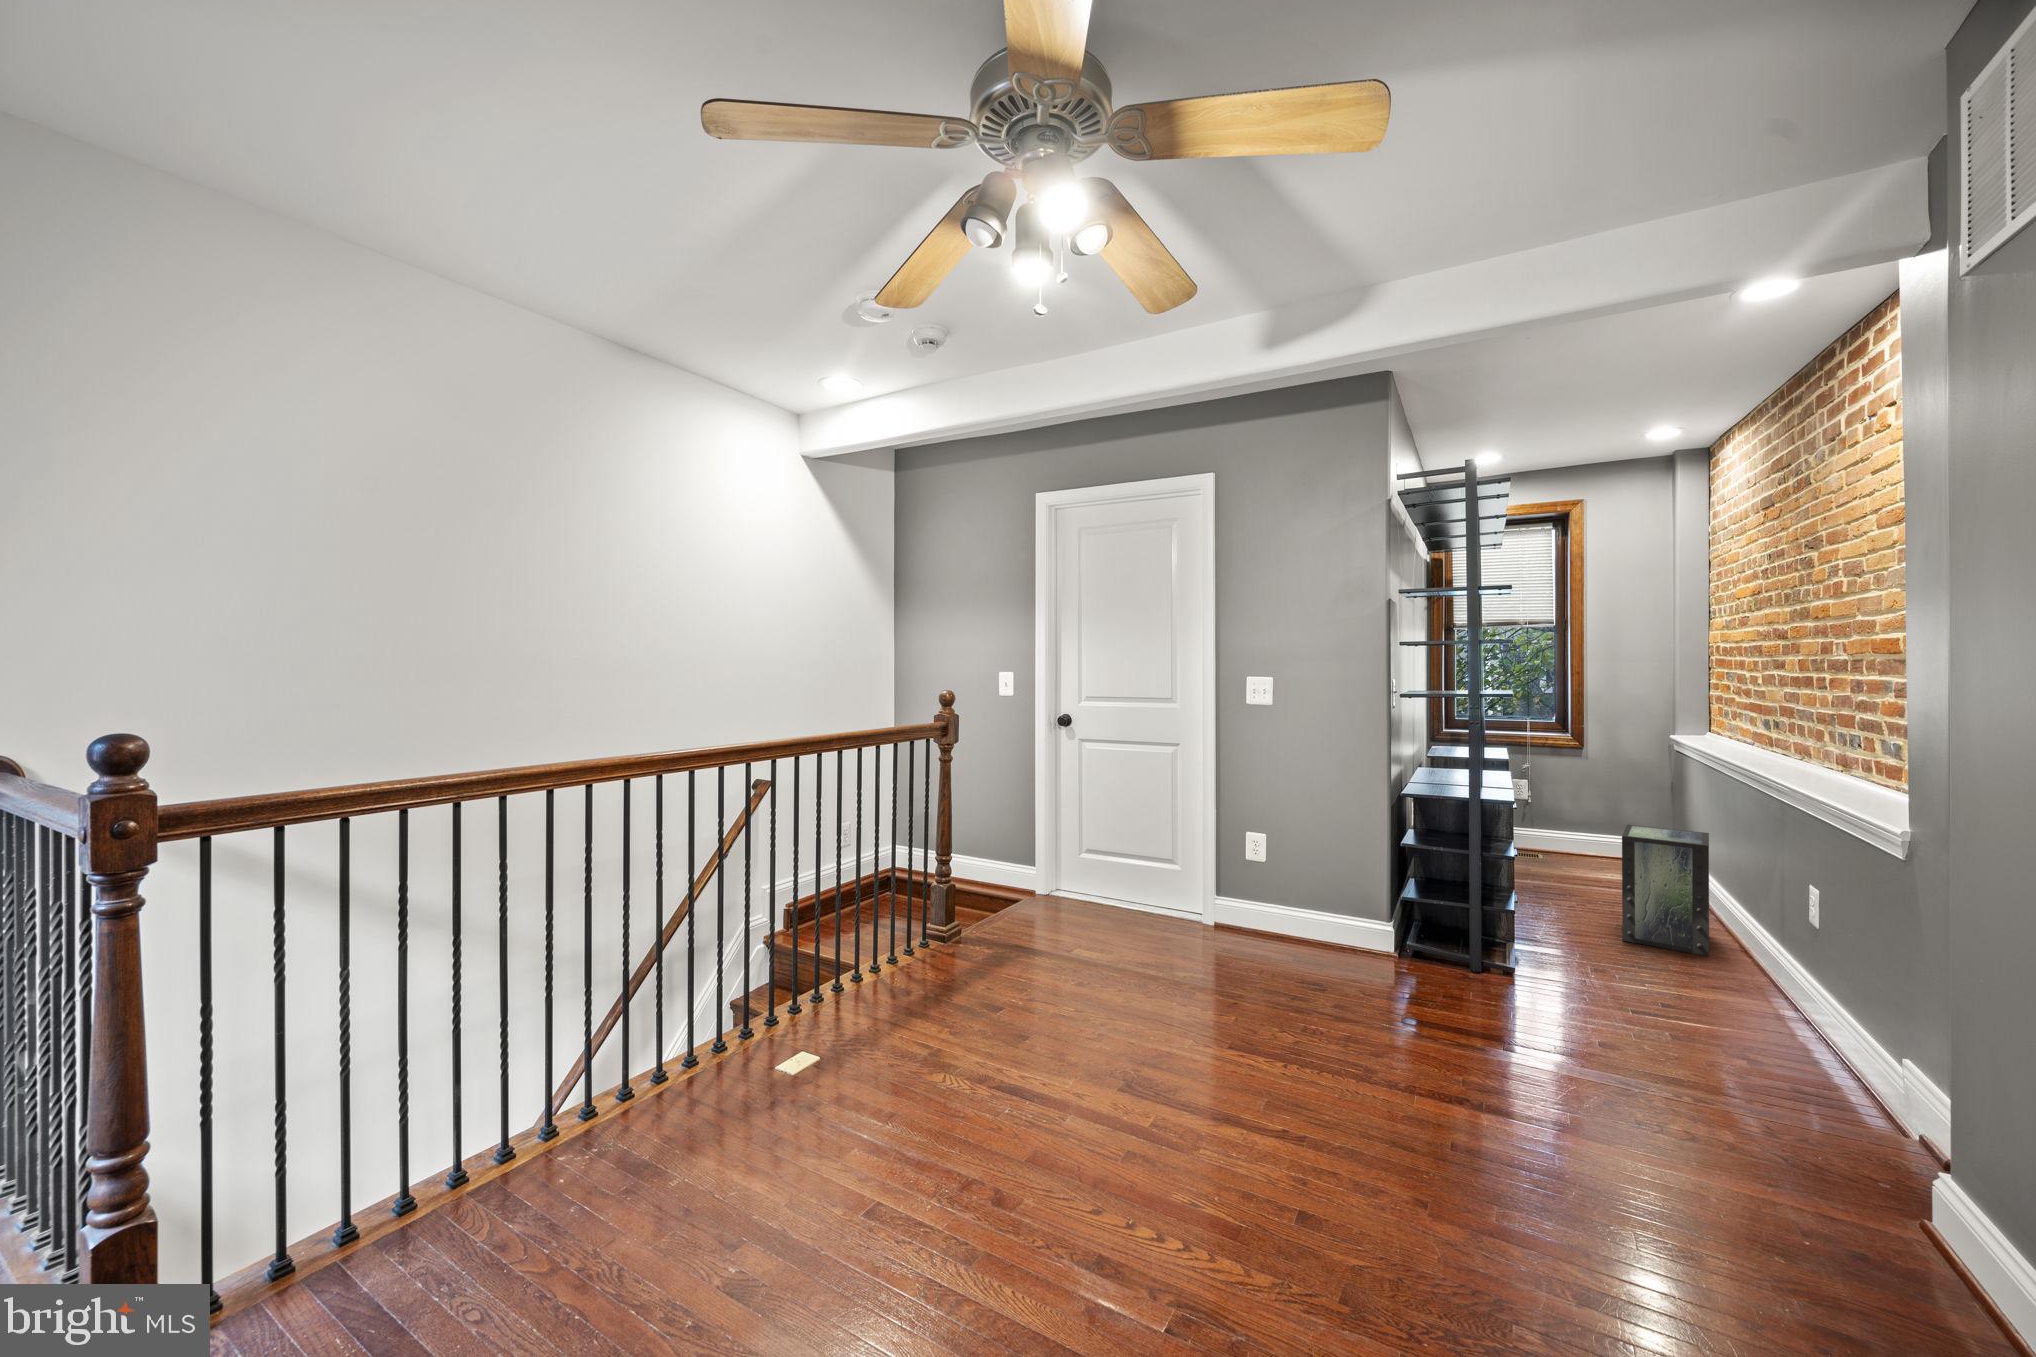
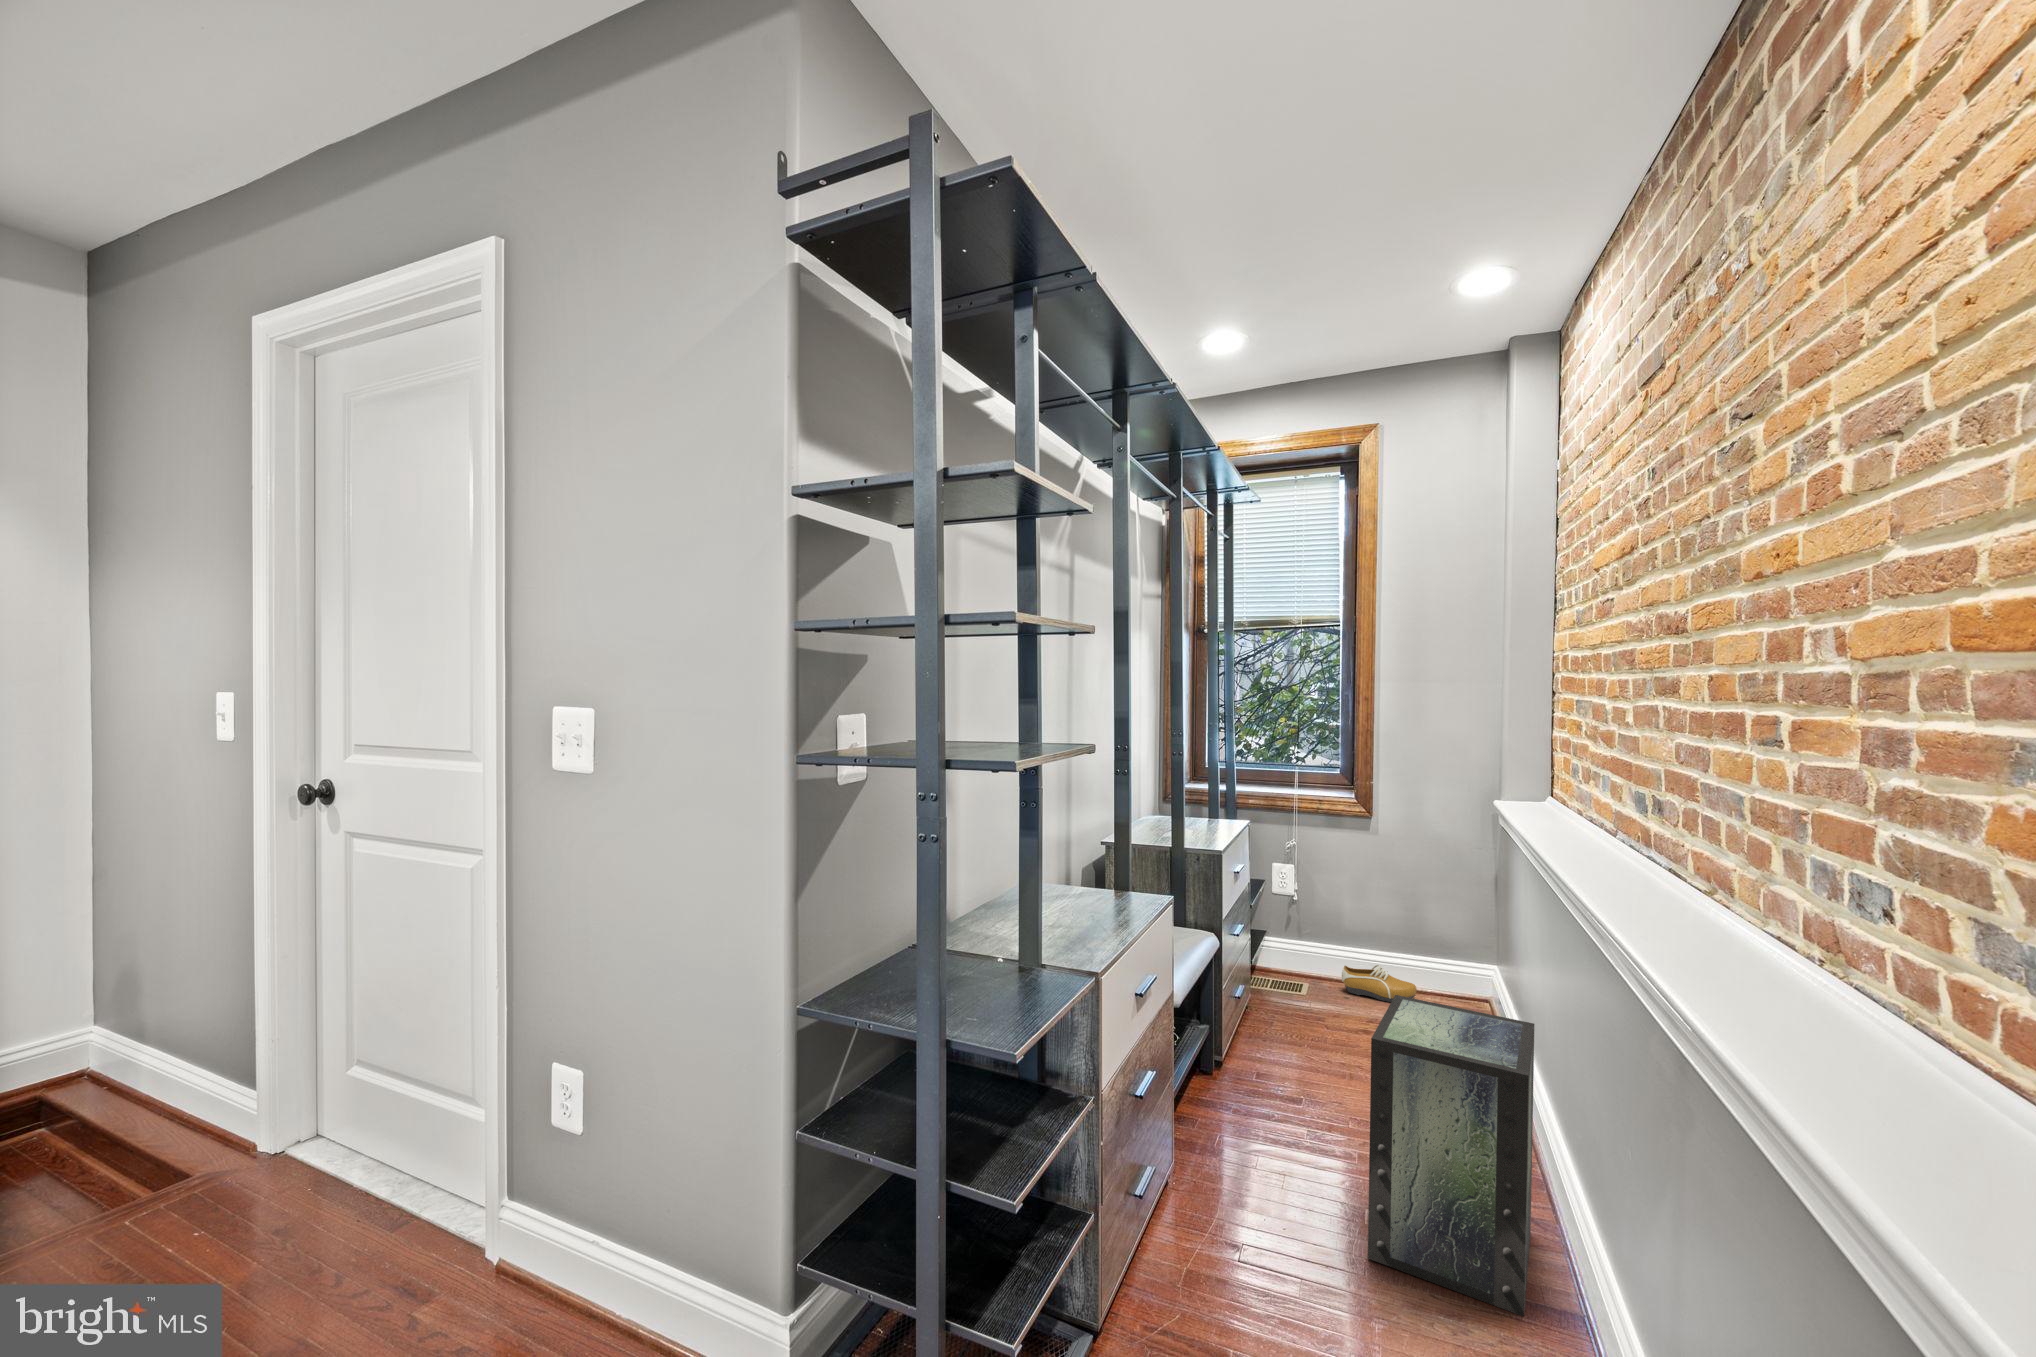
shoe: none [1564,839,1618,861] -> present [1342,965,1417,1002]

